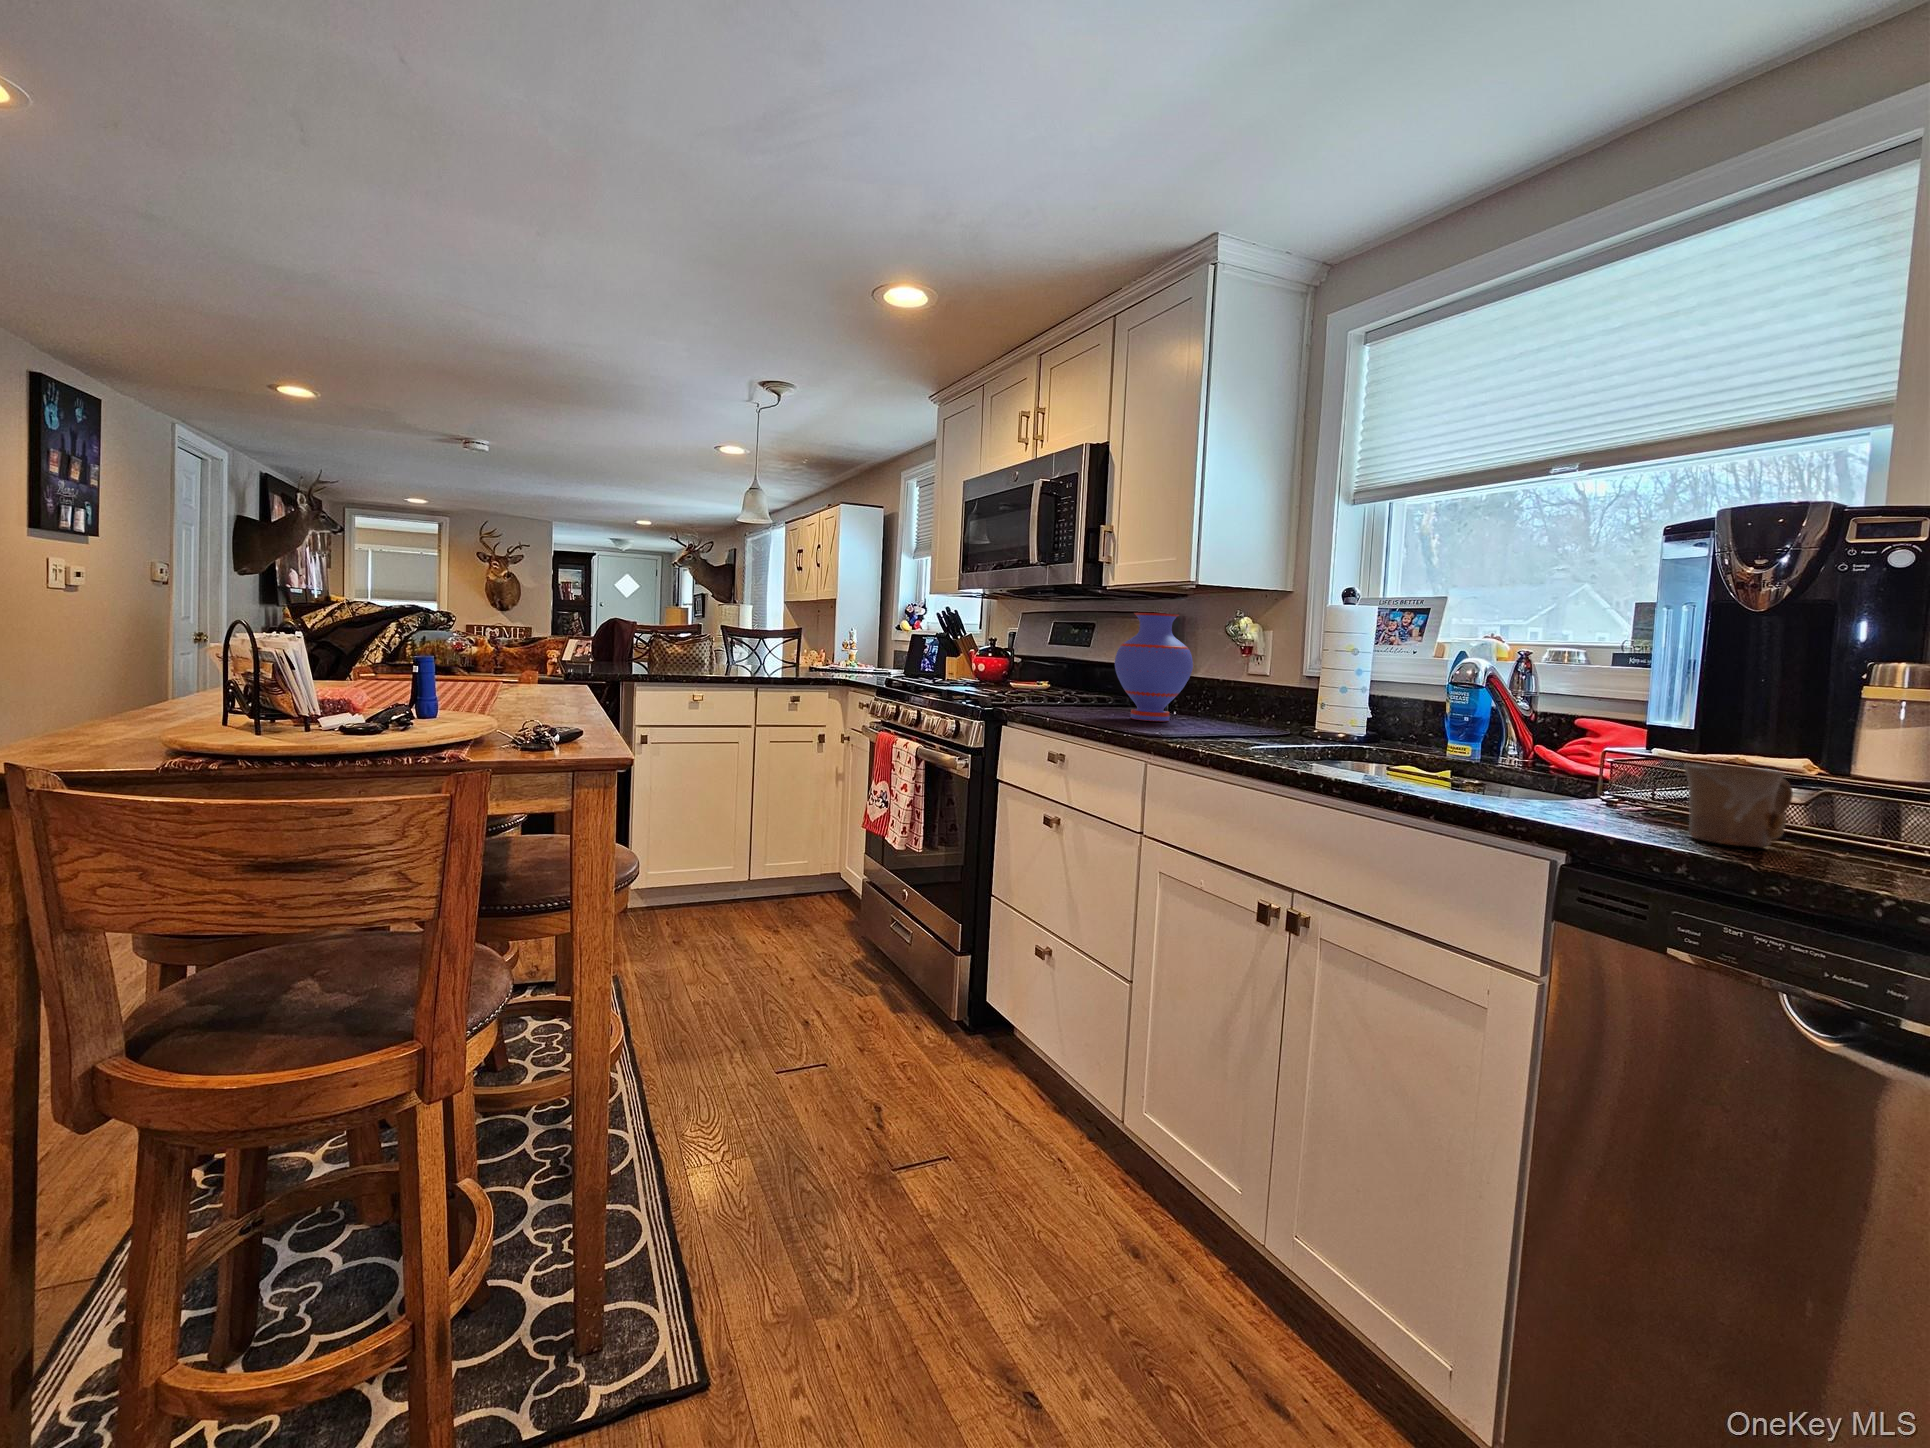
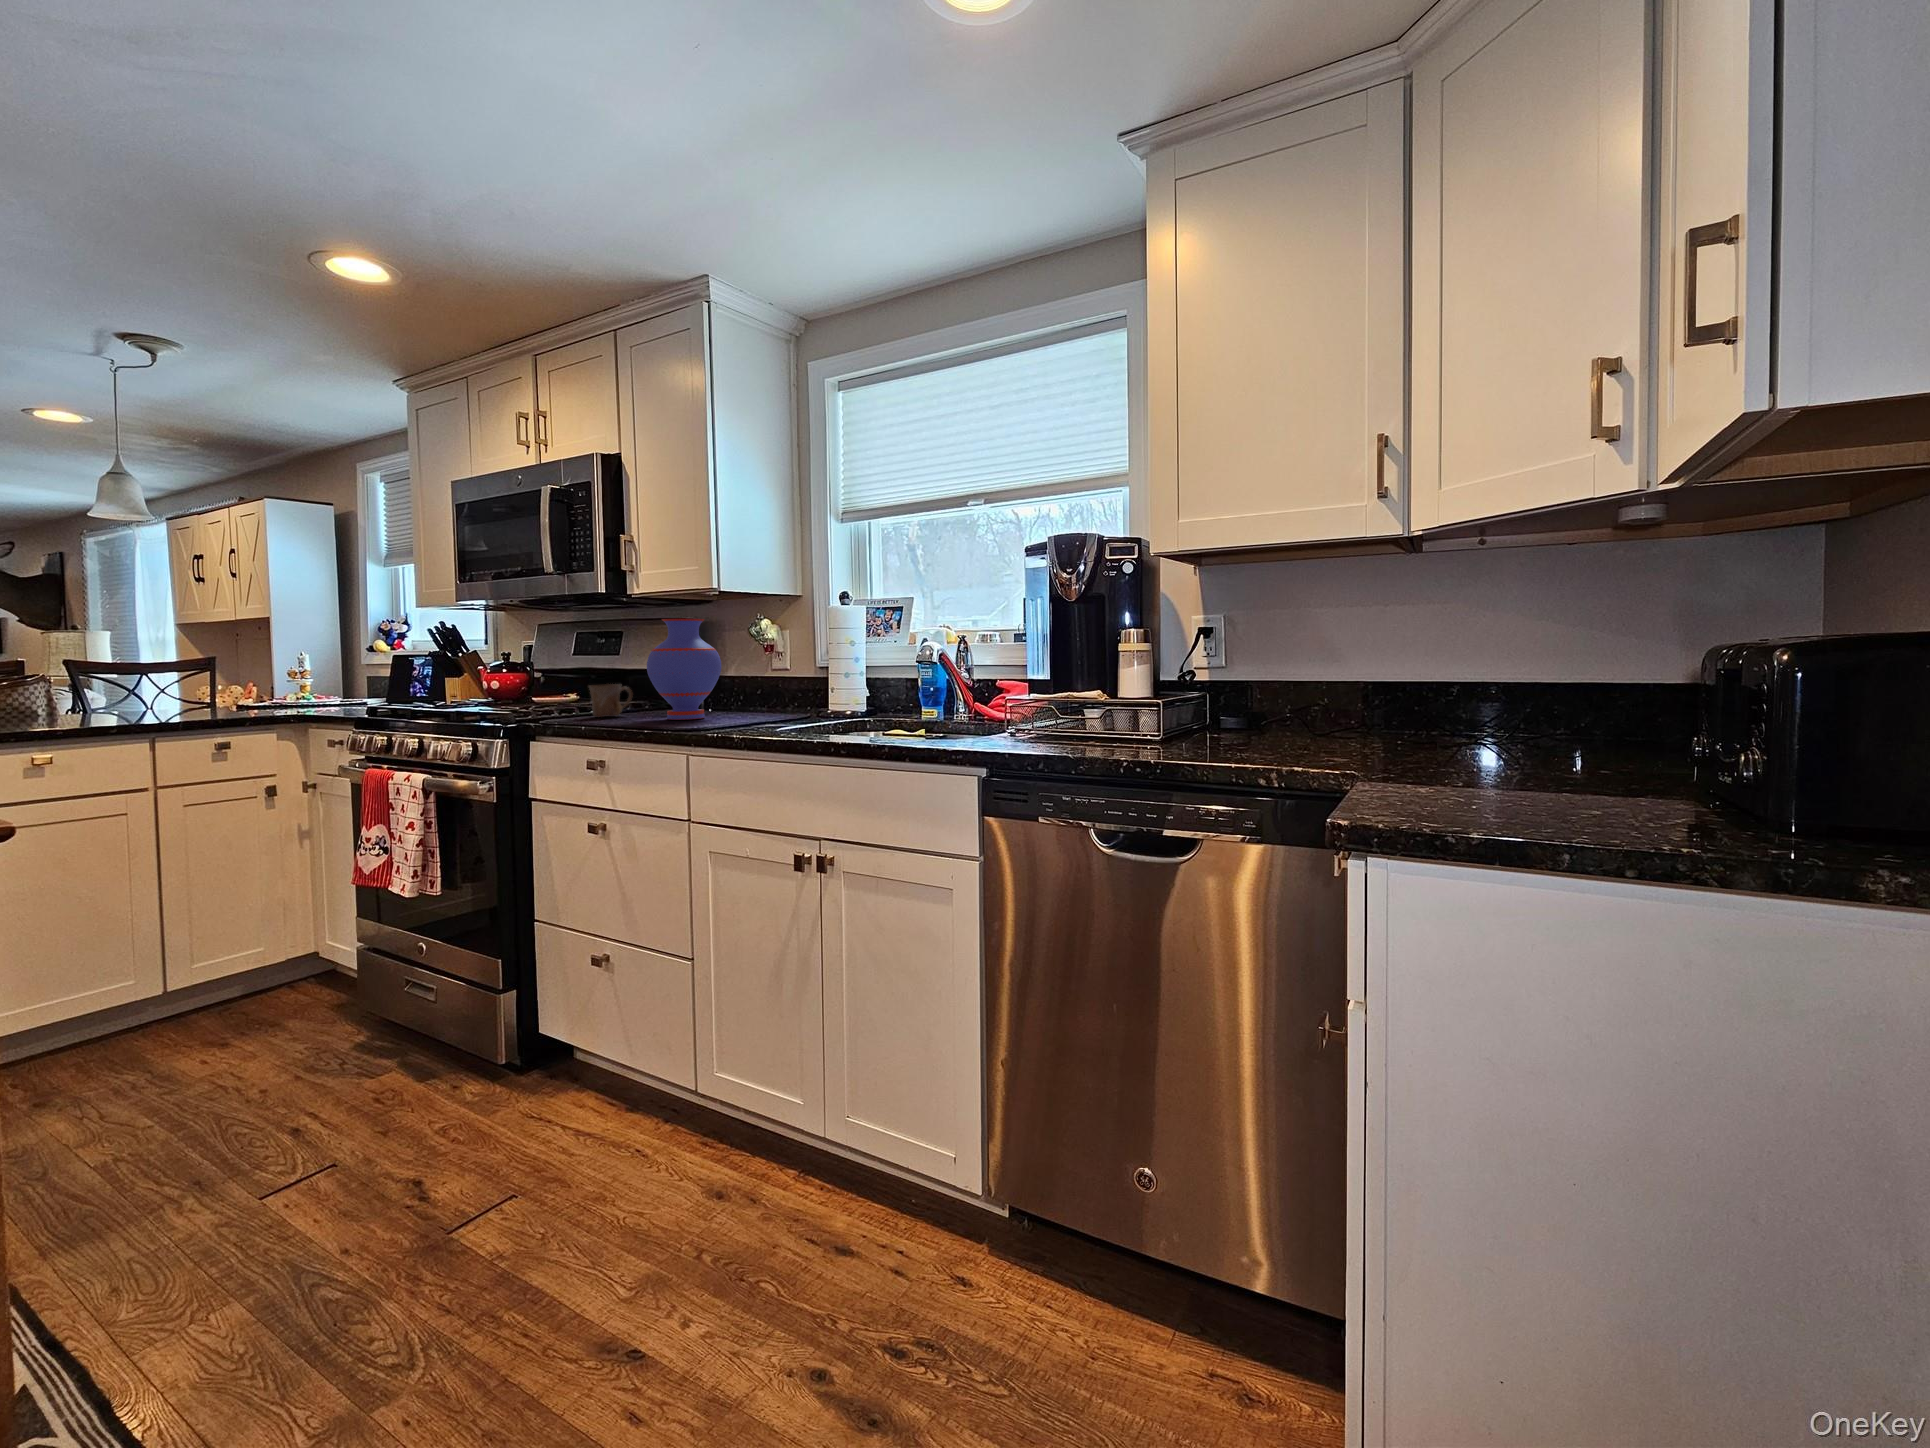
mug: present [1684,764,1793,847] -> present [589,684,632,717]

